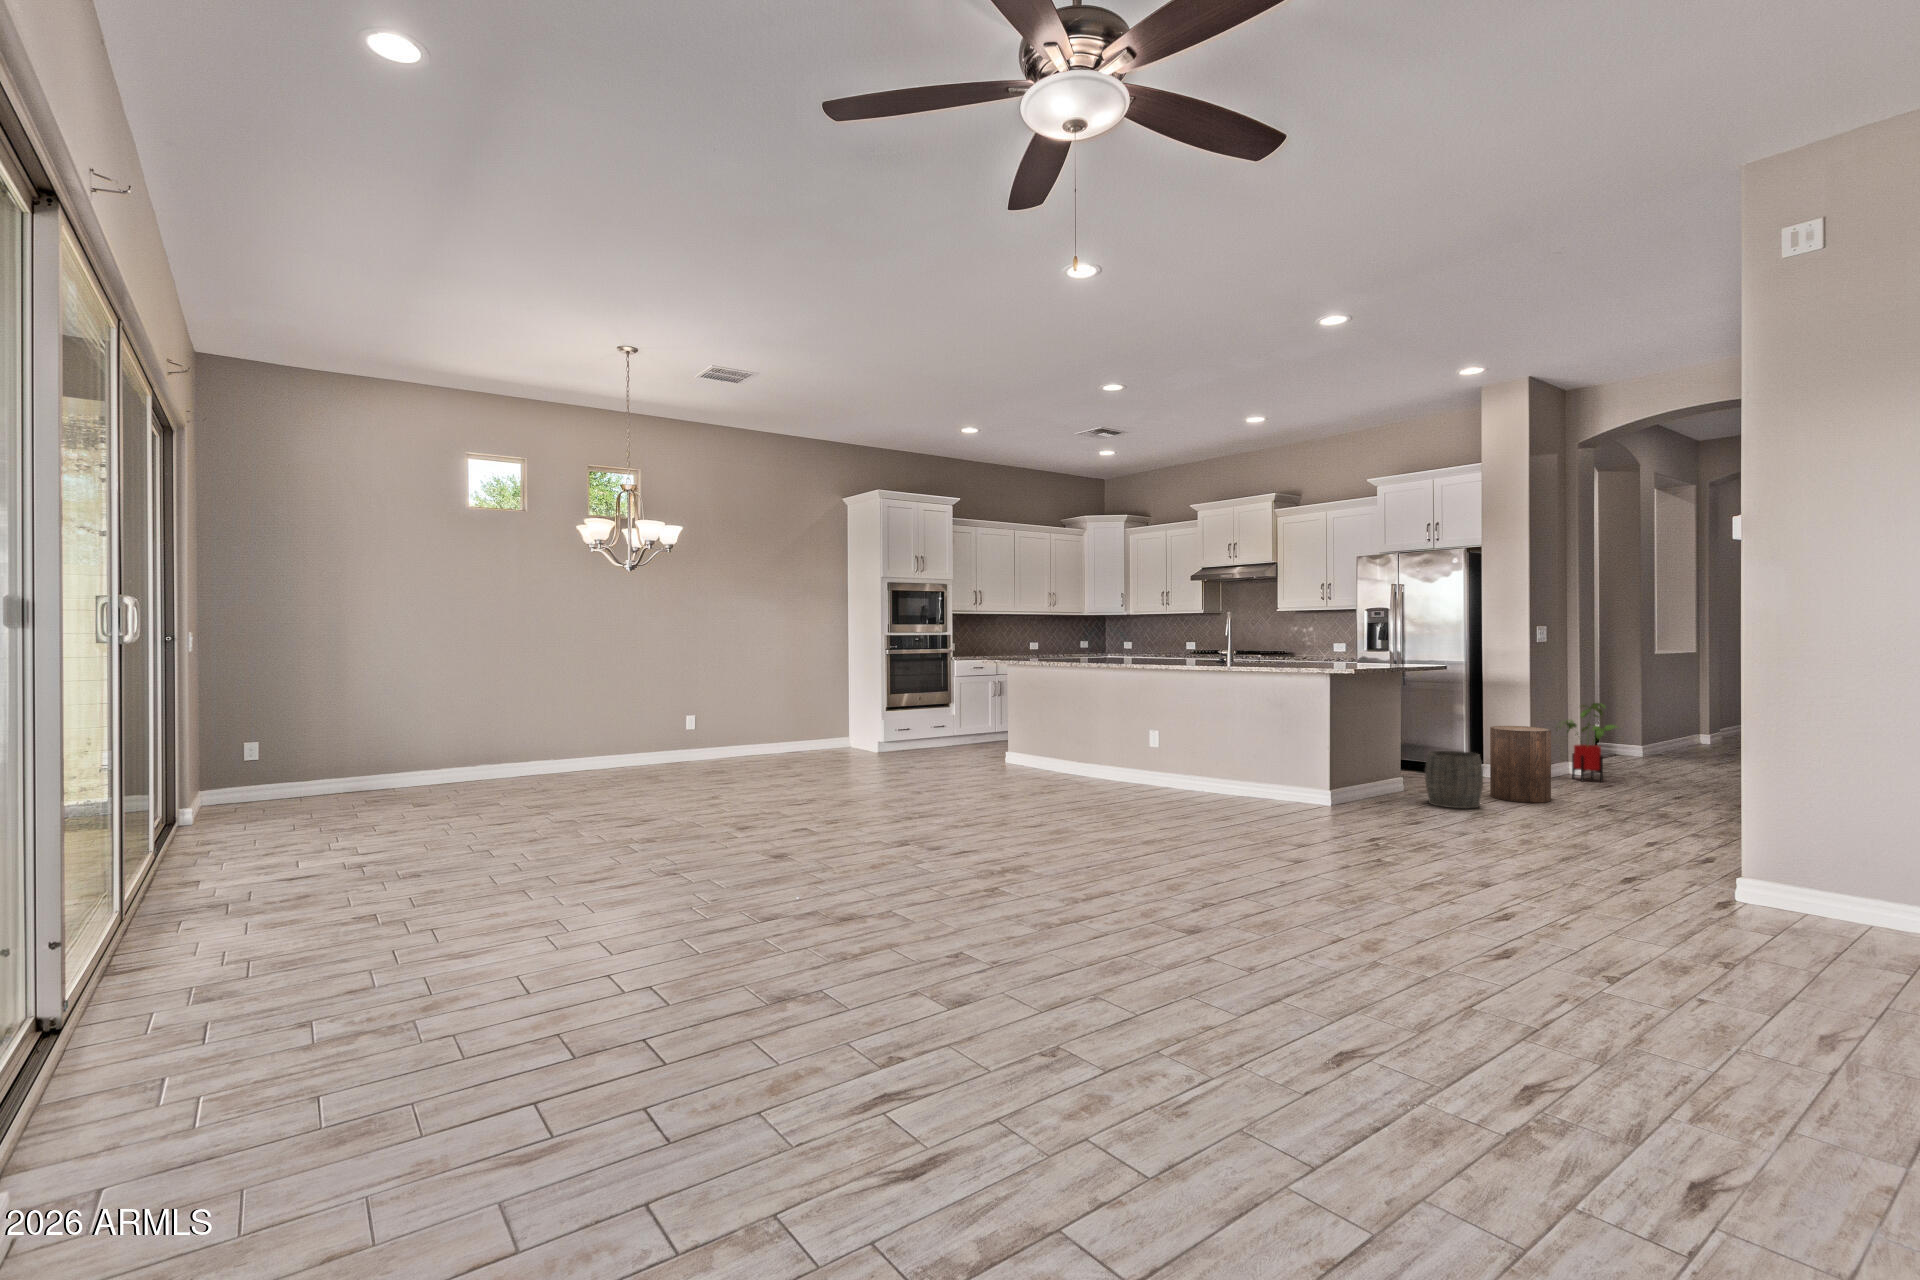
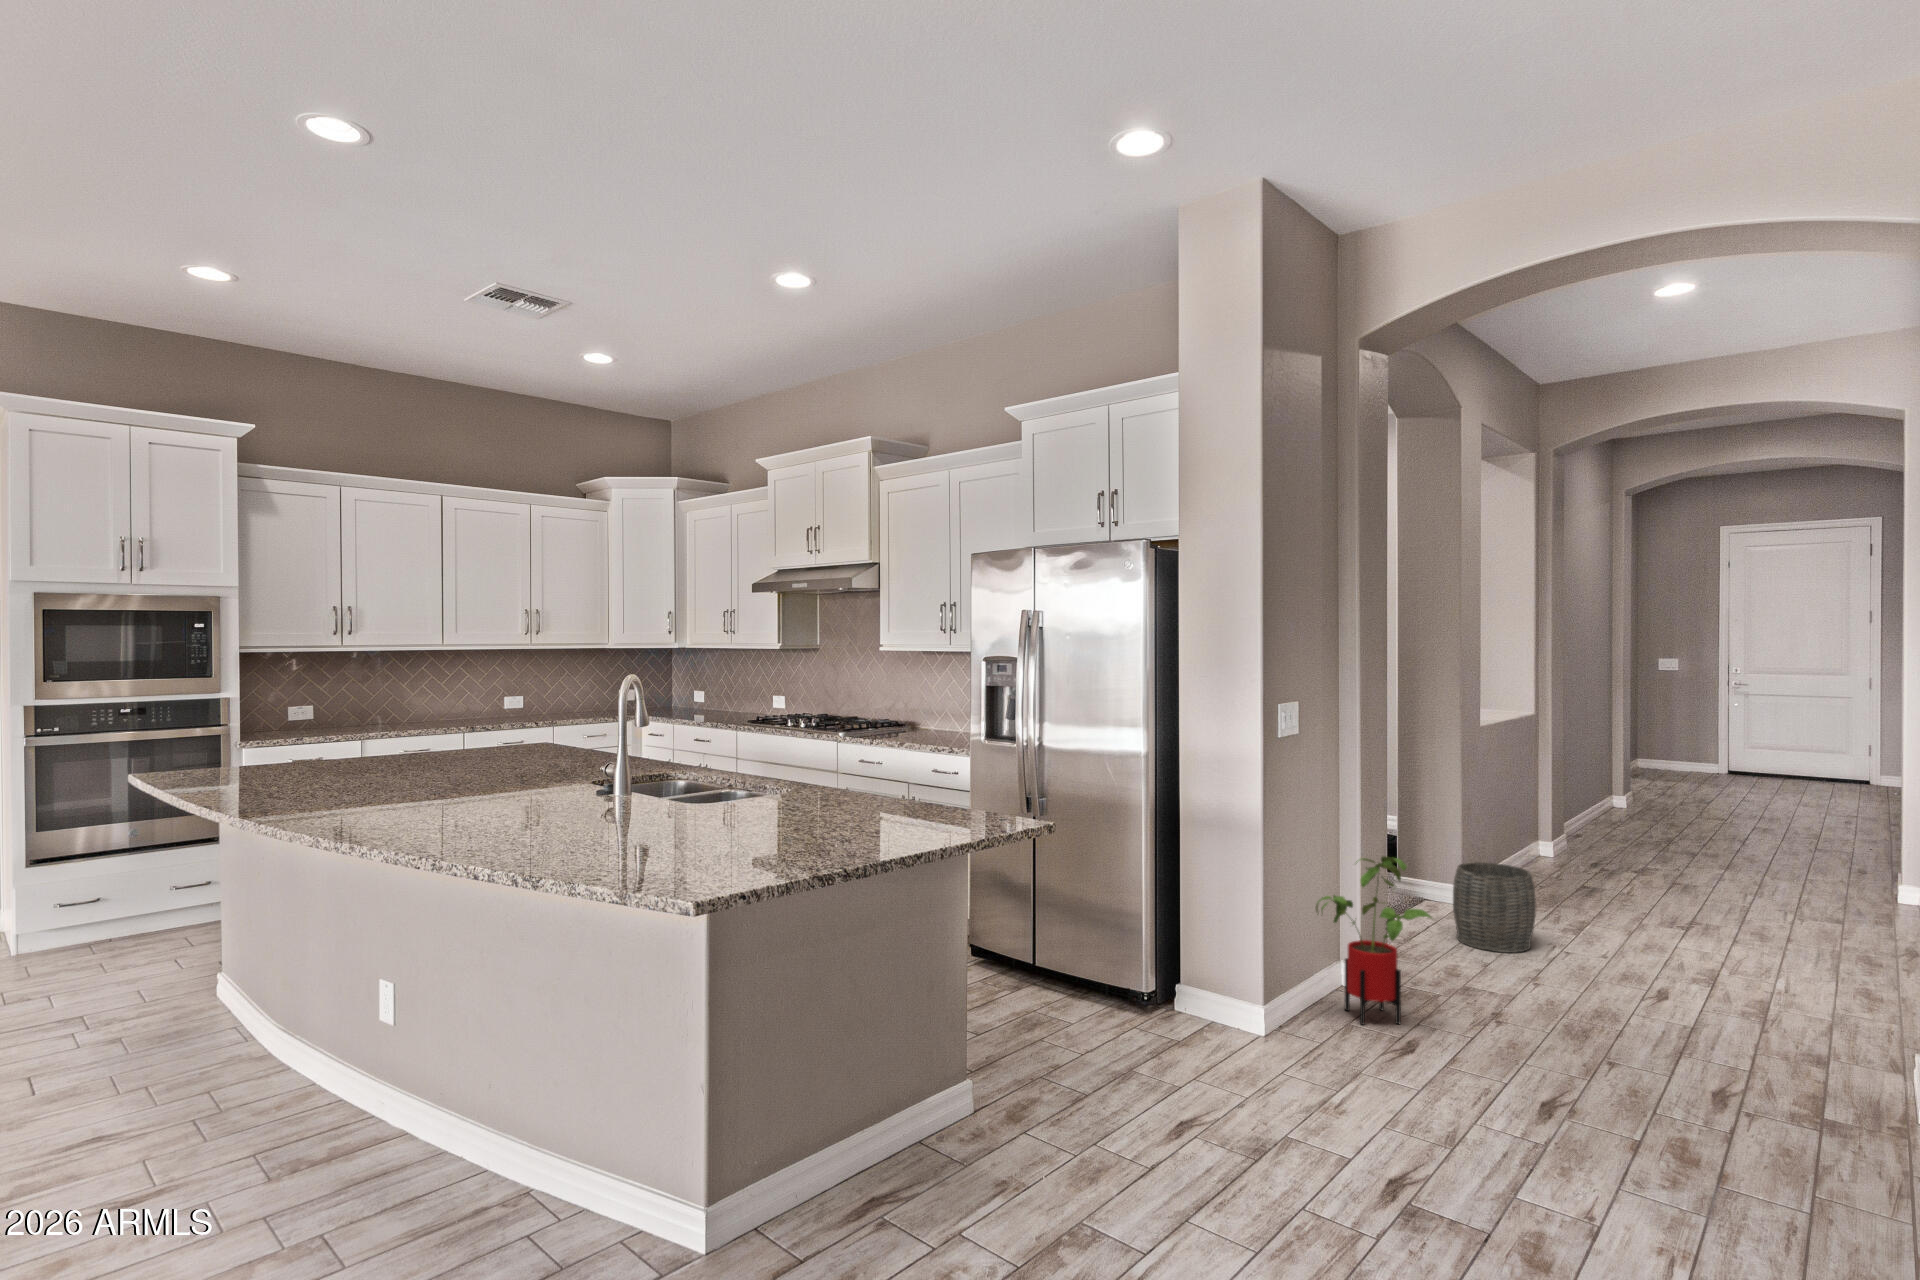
stool: present [1490,726,1551,803] -> none [1159,948,1287,1165]
woven basket: present [1425,751,1483,809] -> present [1453,862,1536,953]

